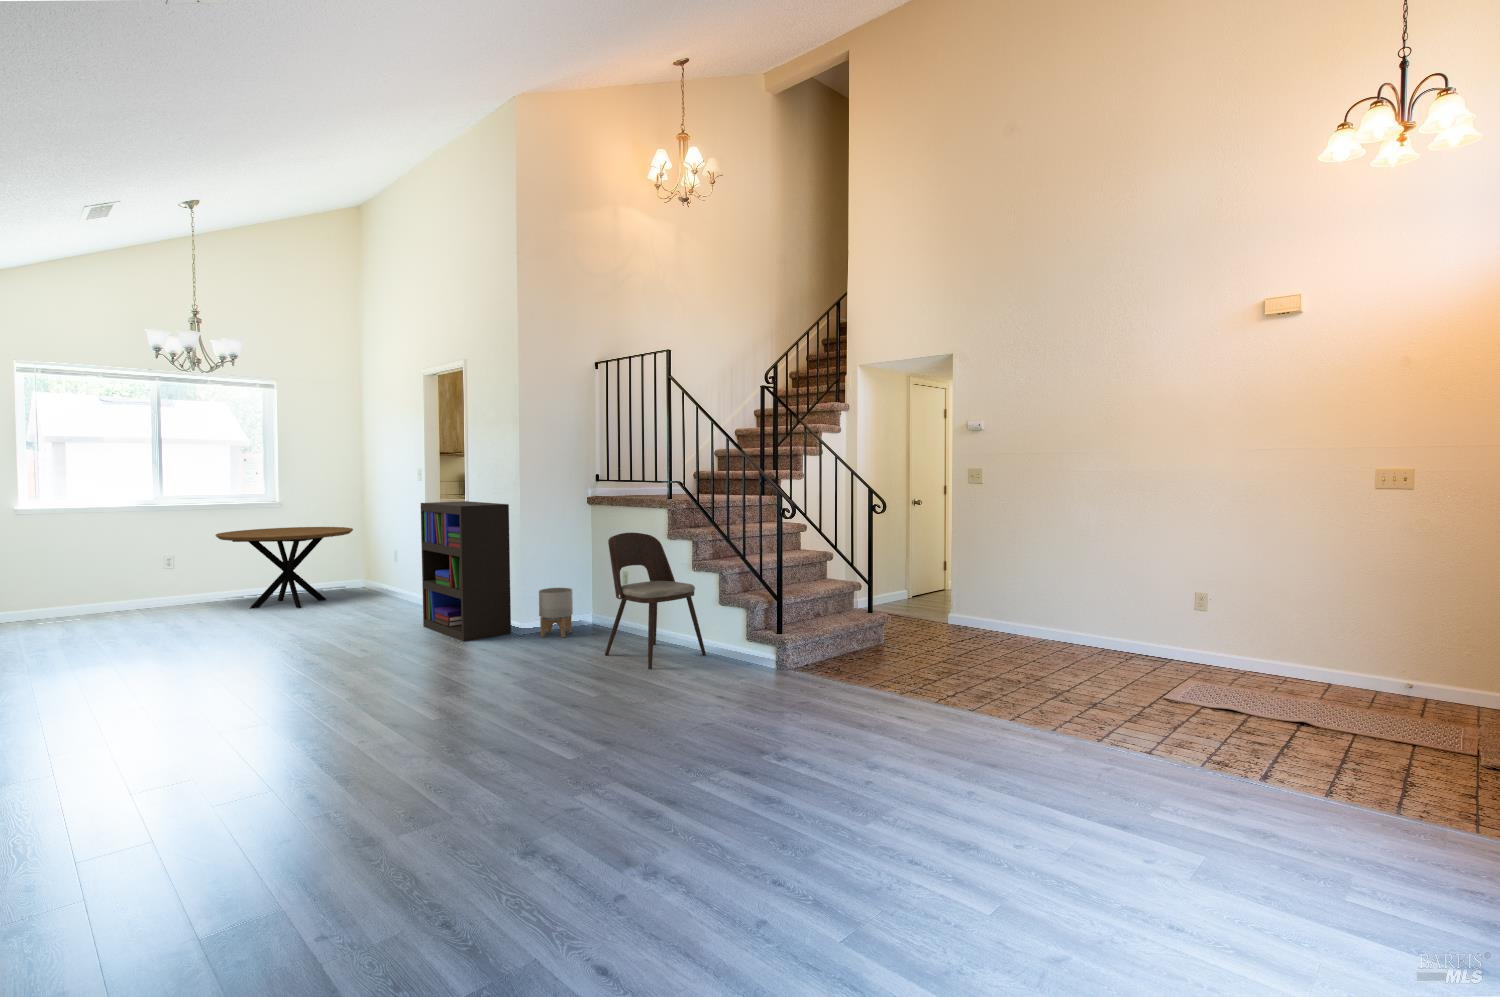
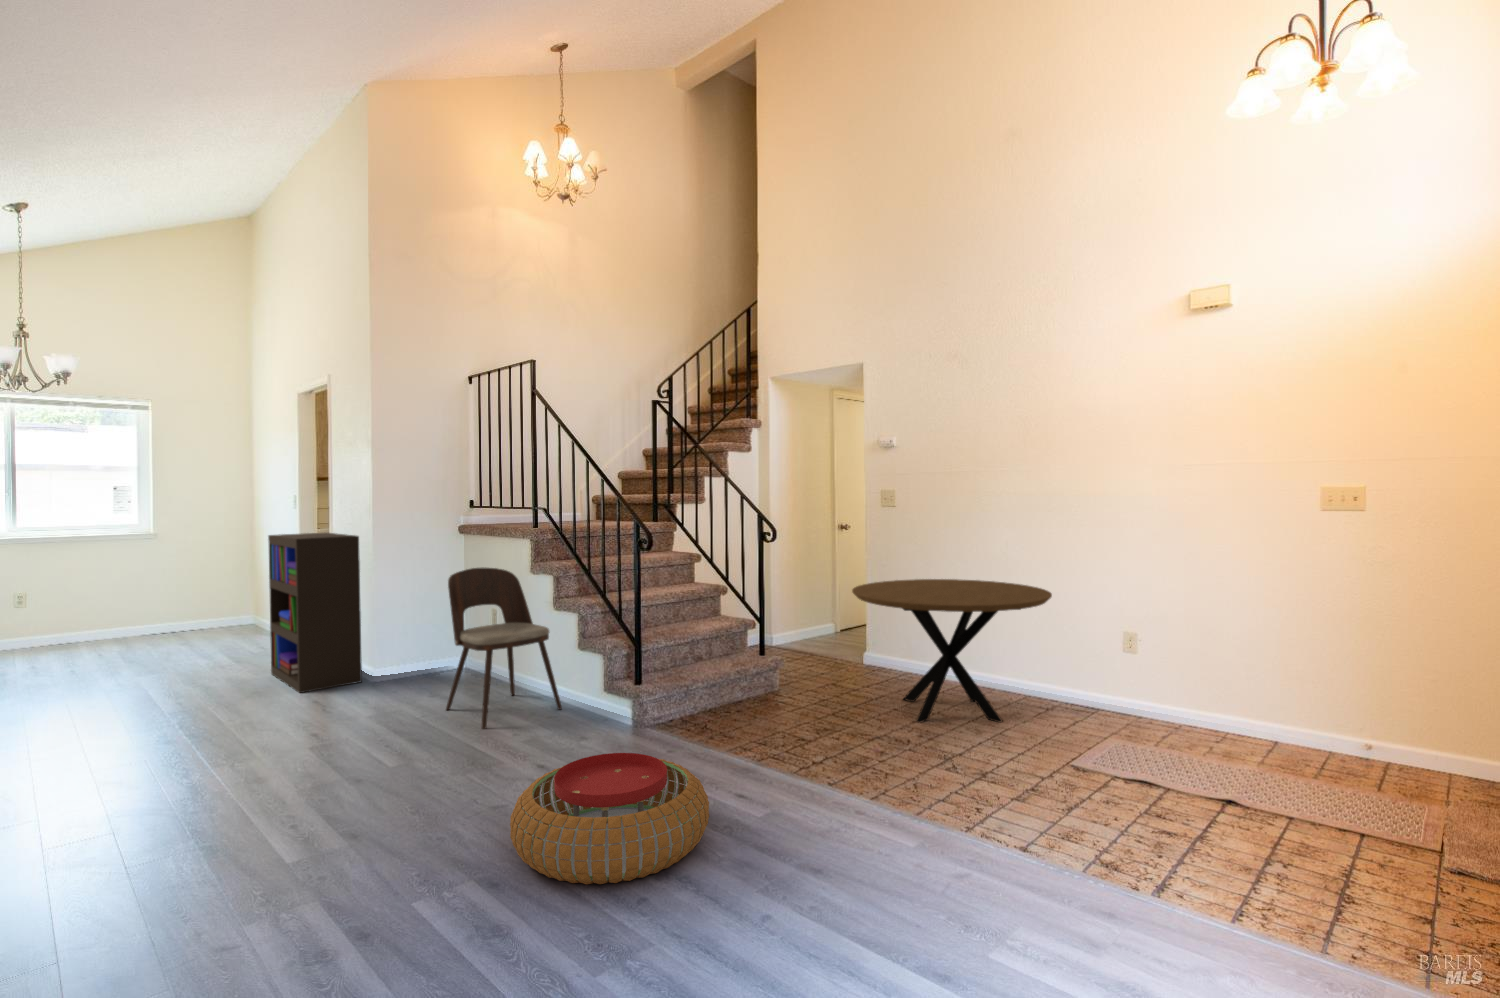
dining table: present [215,527,353,609] -> present [852,579,1052,723]
planter: present [539,588,573,638] -> none [390,629,431,687]
pouf: none [744,679,900,772] -> present [510,753,709,885]

